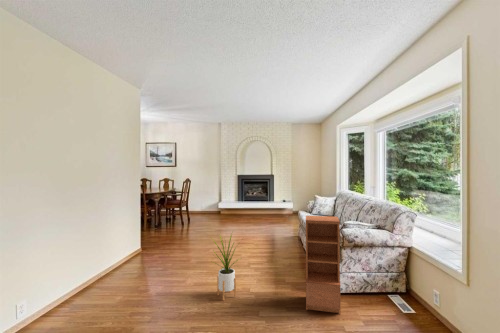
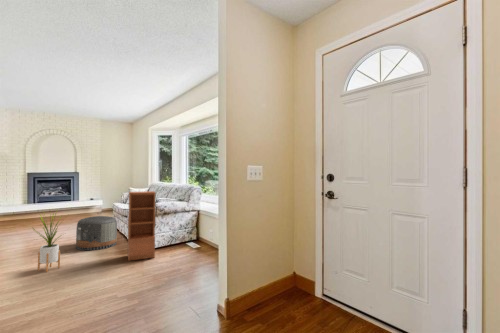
pouf: none [259,233,298,275] -> present [76,216,117,250]

